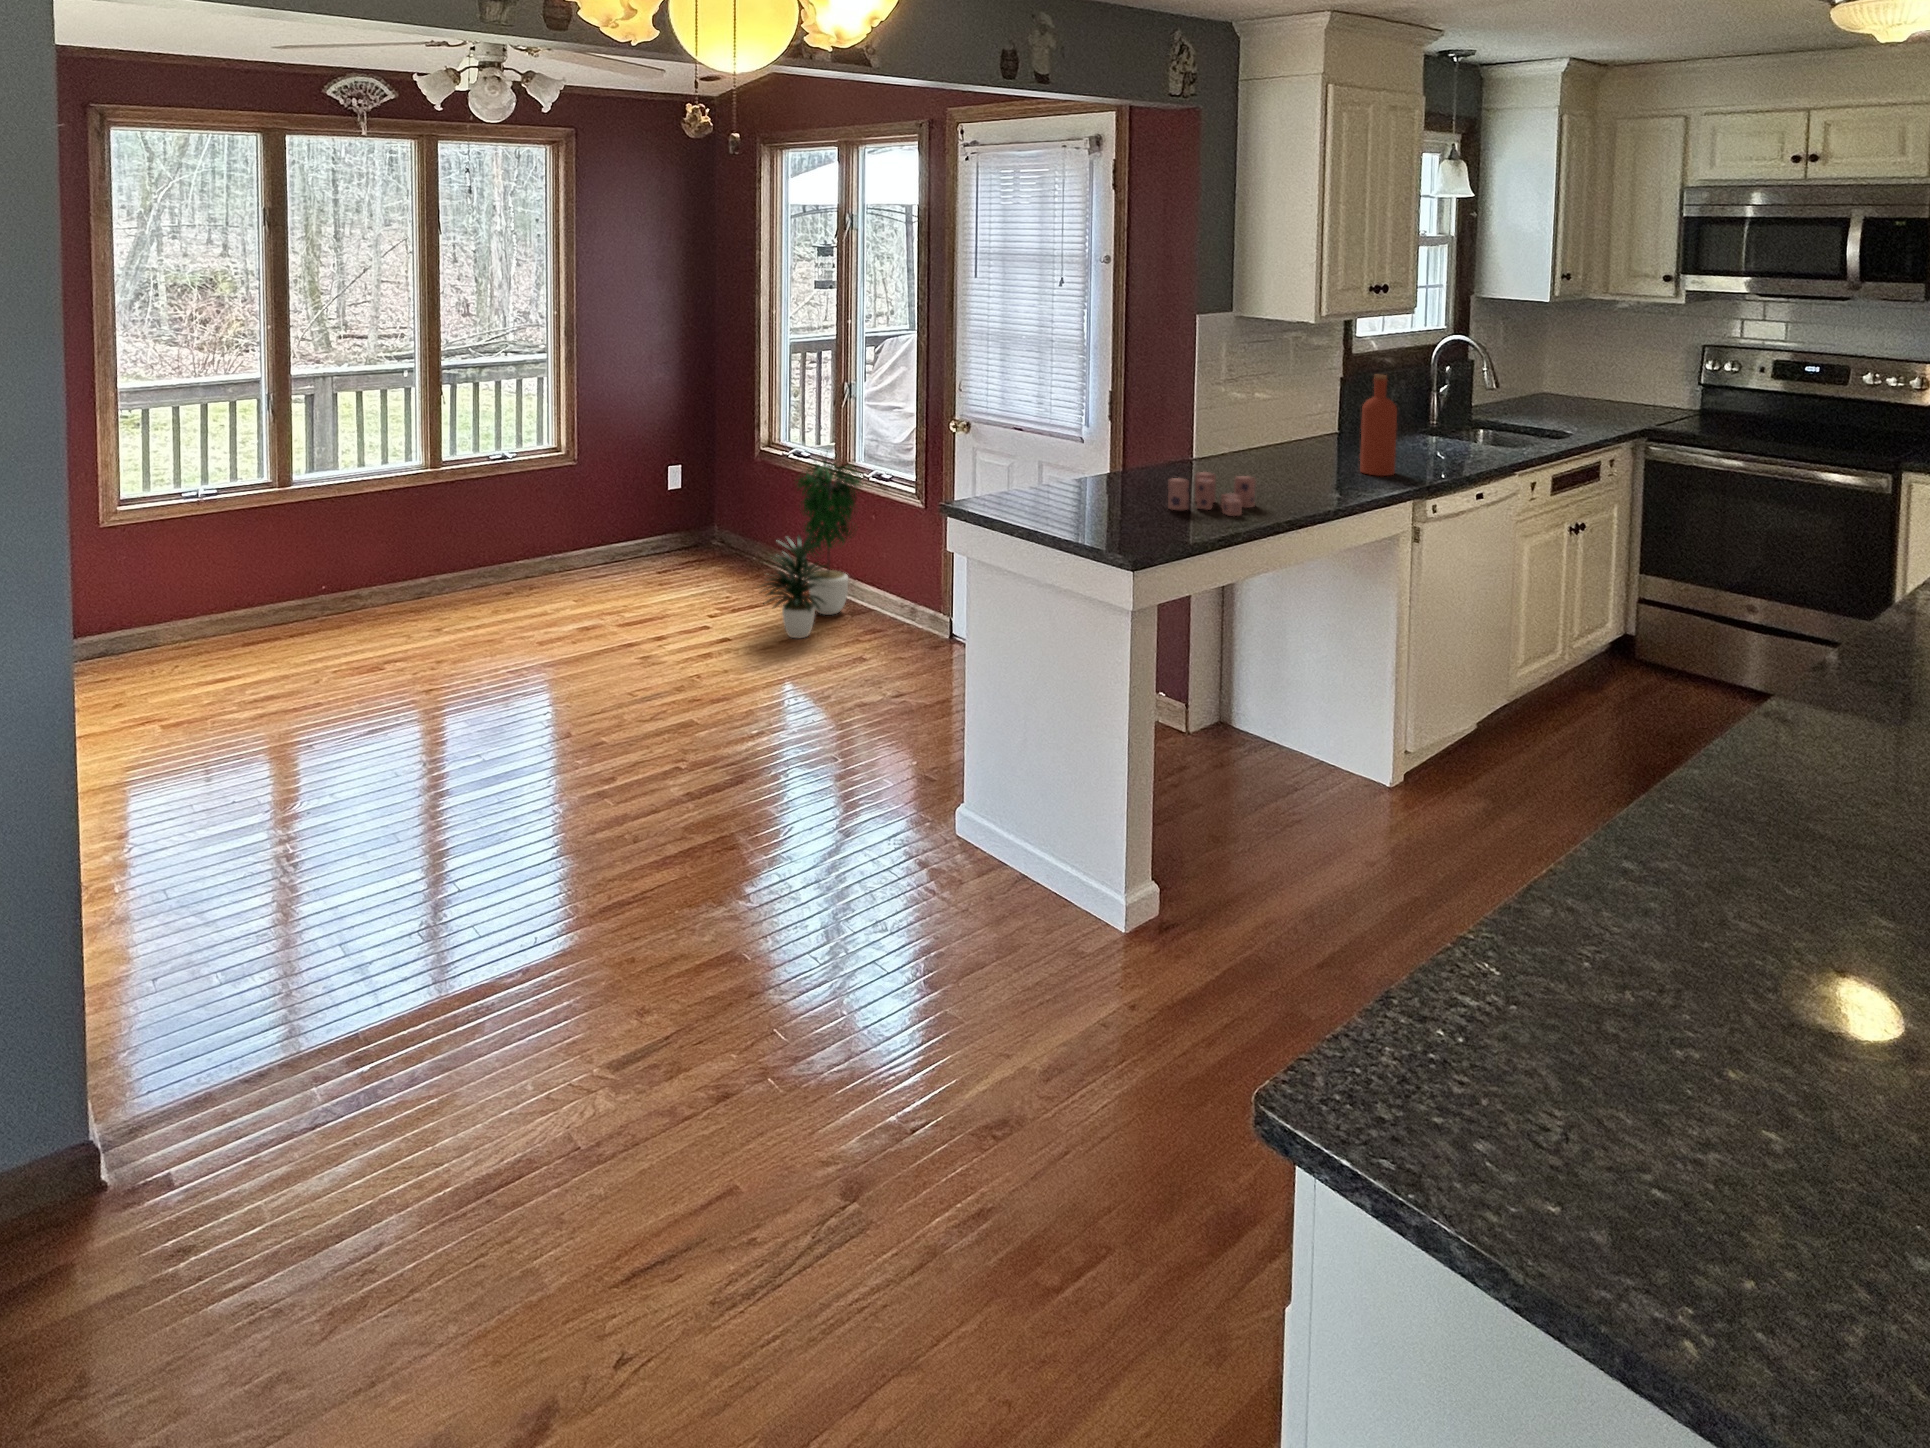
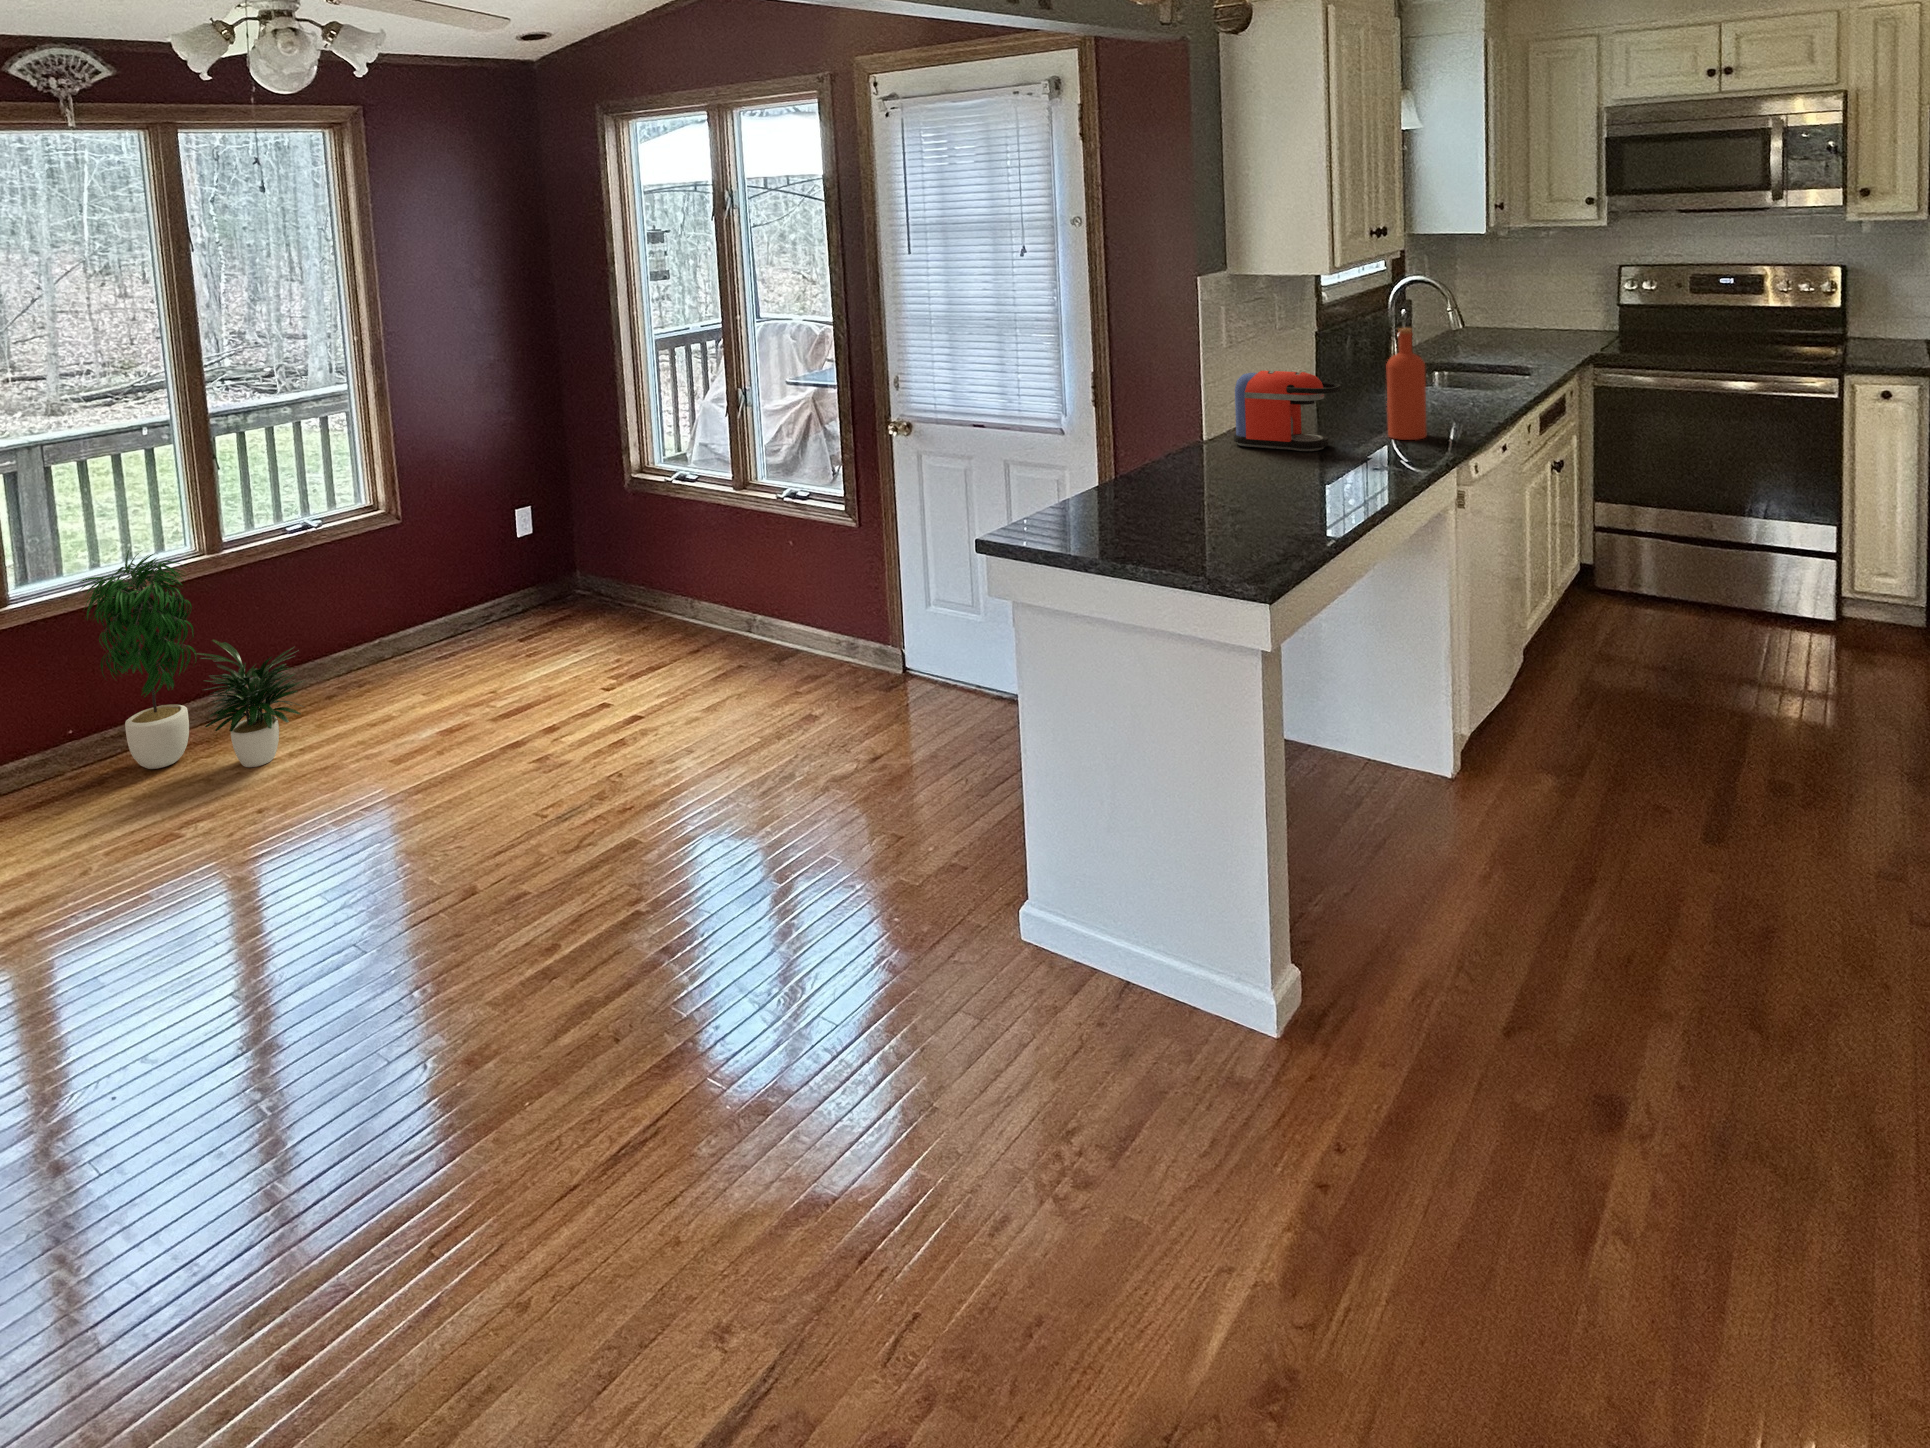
coffee maker: none [1219,401,1312,475] -> present [1234,371,1340,451]
potted plant: present [762,451,863,638] -> present [80,550,304,769]
candle: present [1168,472,1256,516] -> none [1236,462,1329,514]

